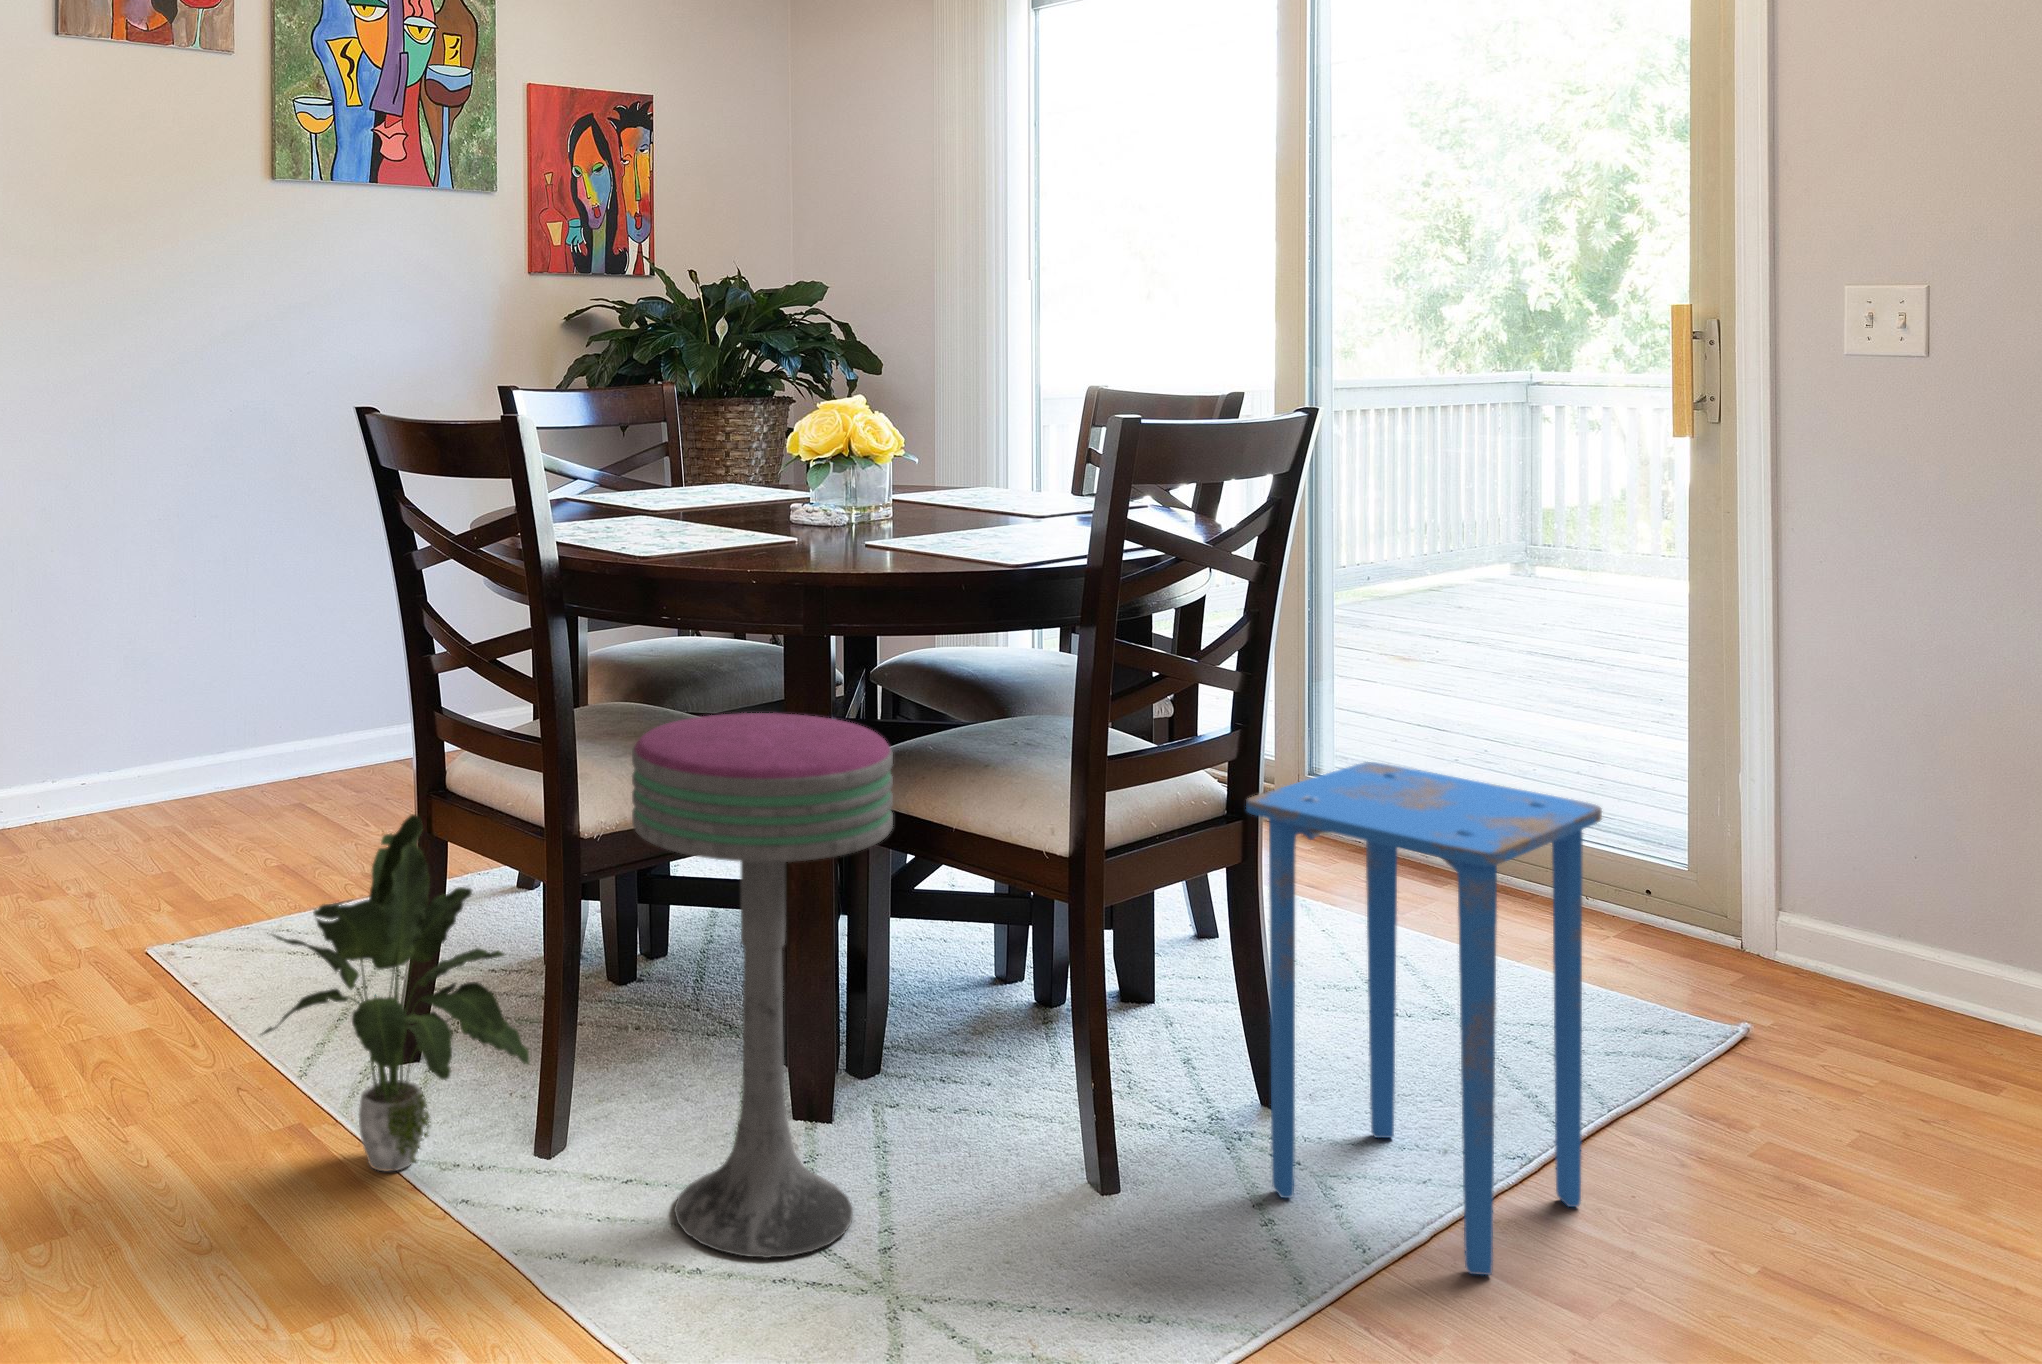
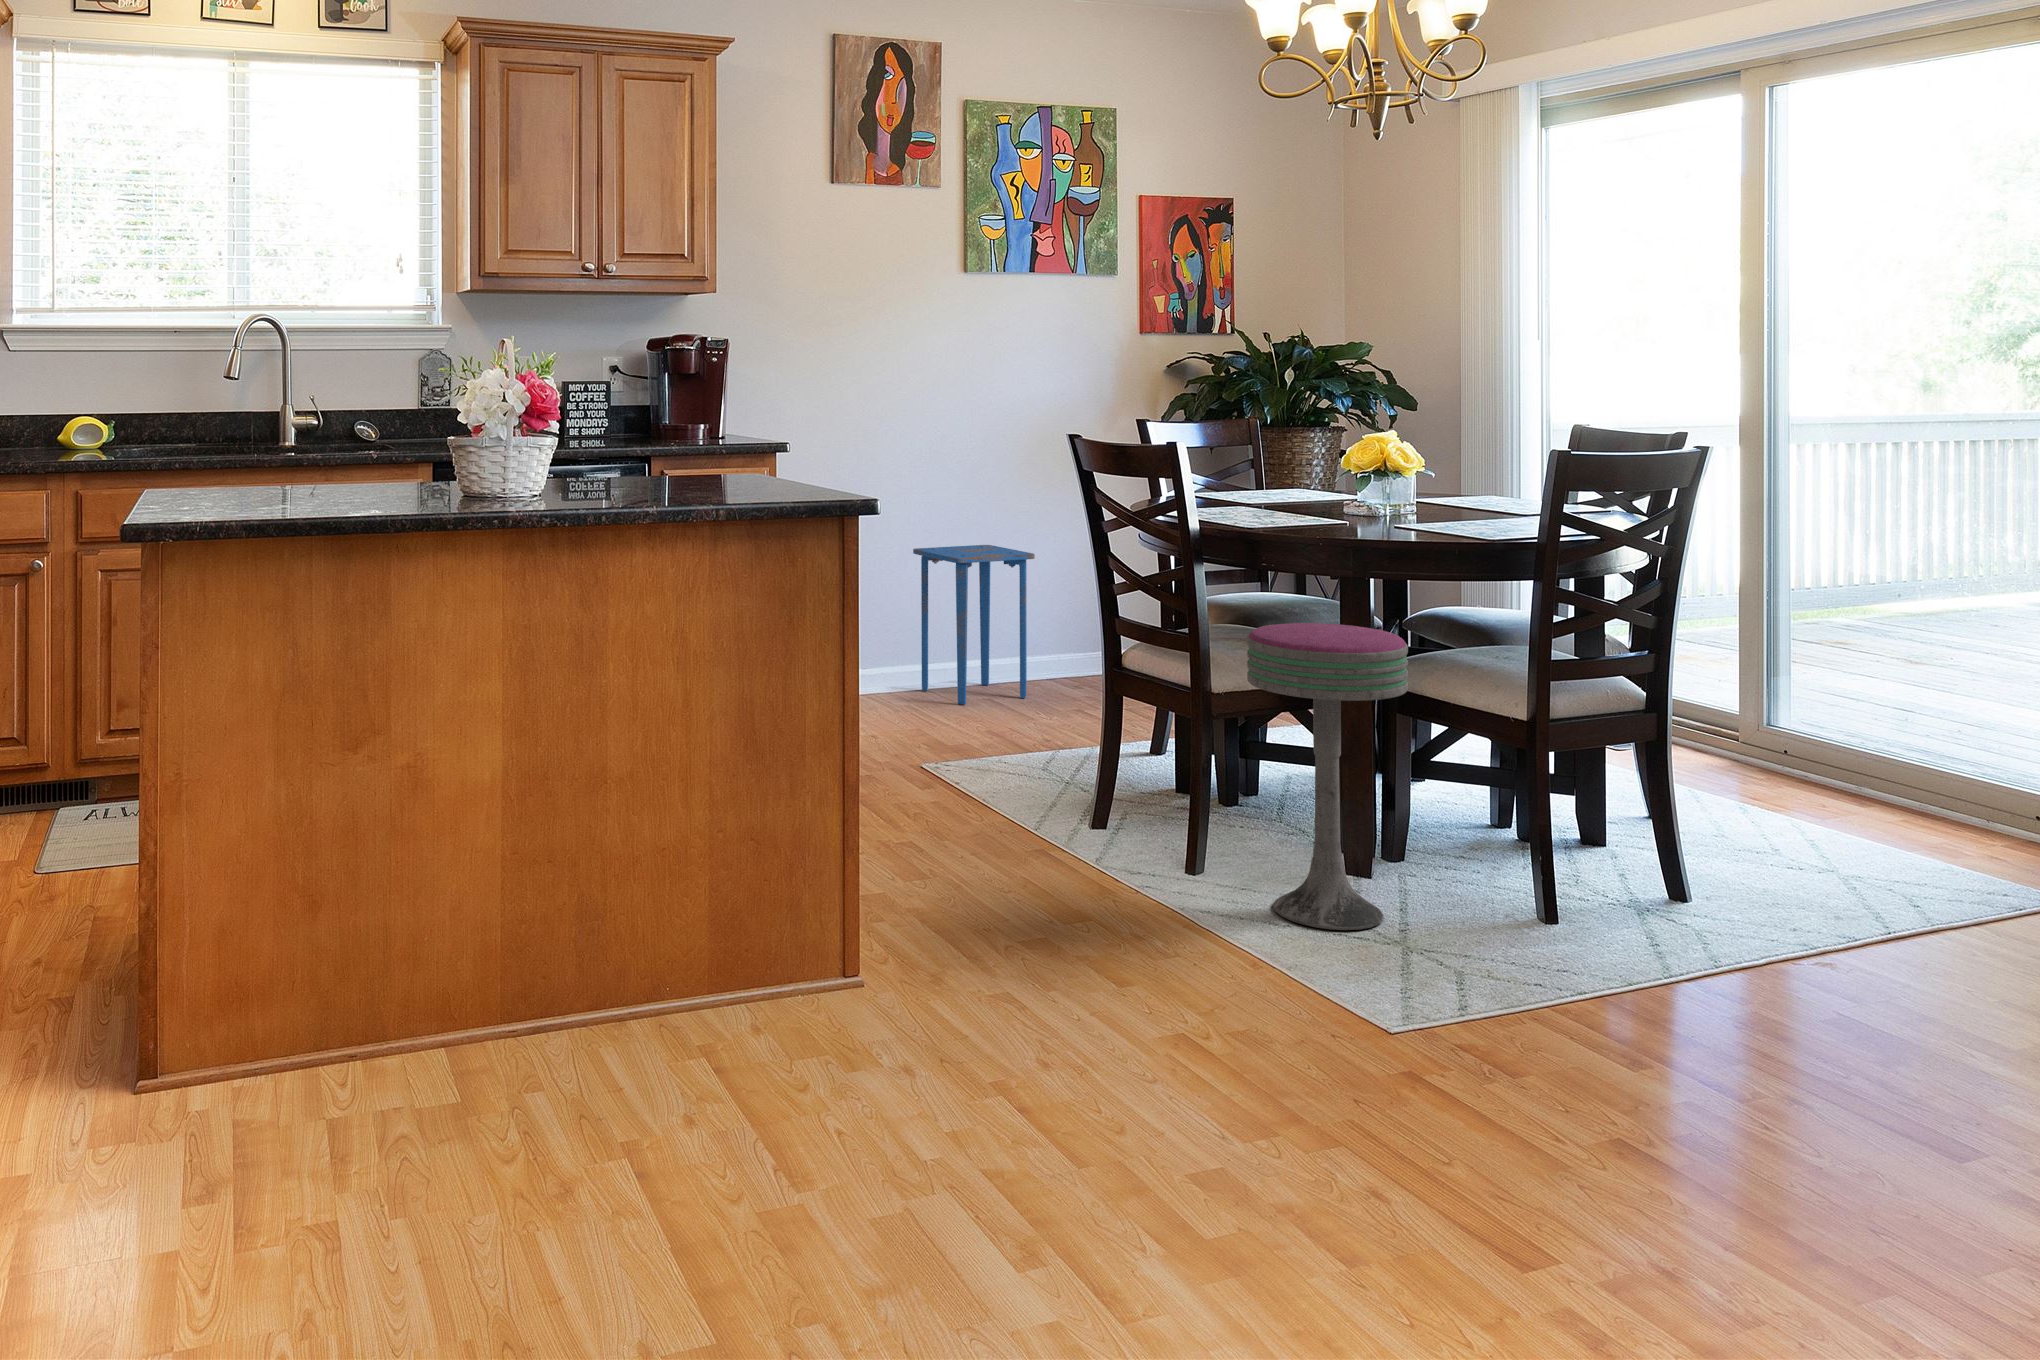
side table: present [1246,762,1602,1275] -> present [913,545,1035,704]
potted plant: present [261,814,529,1171] -> none [1028,673,1183,876]

